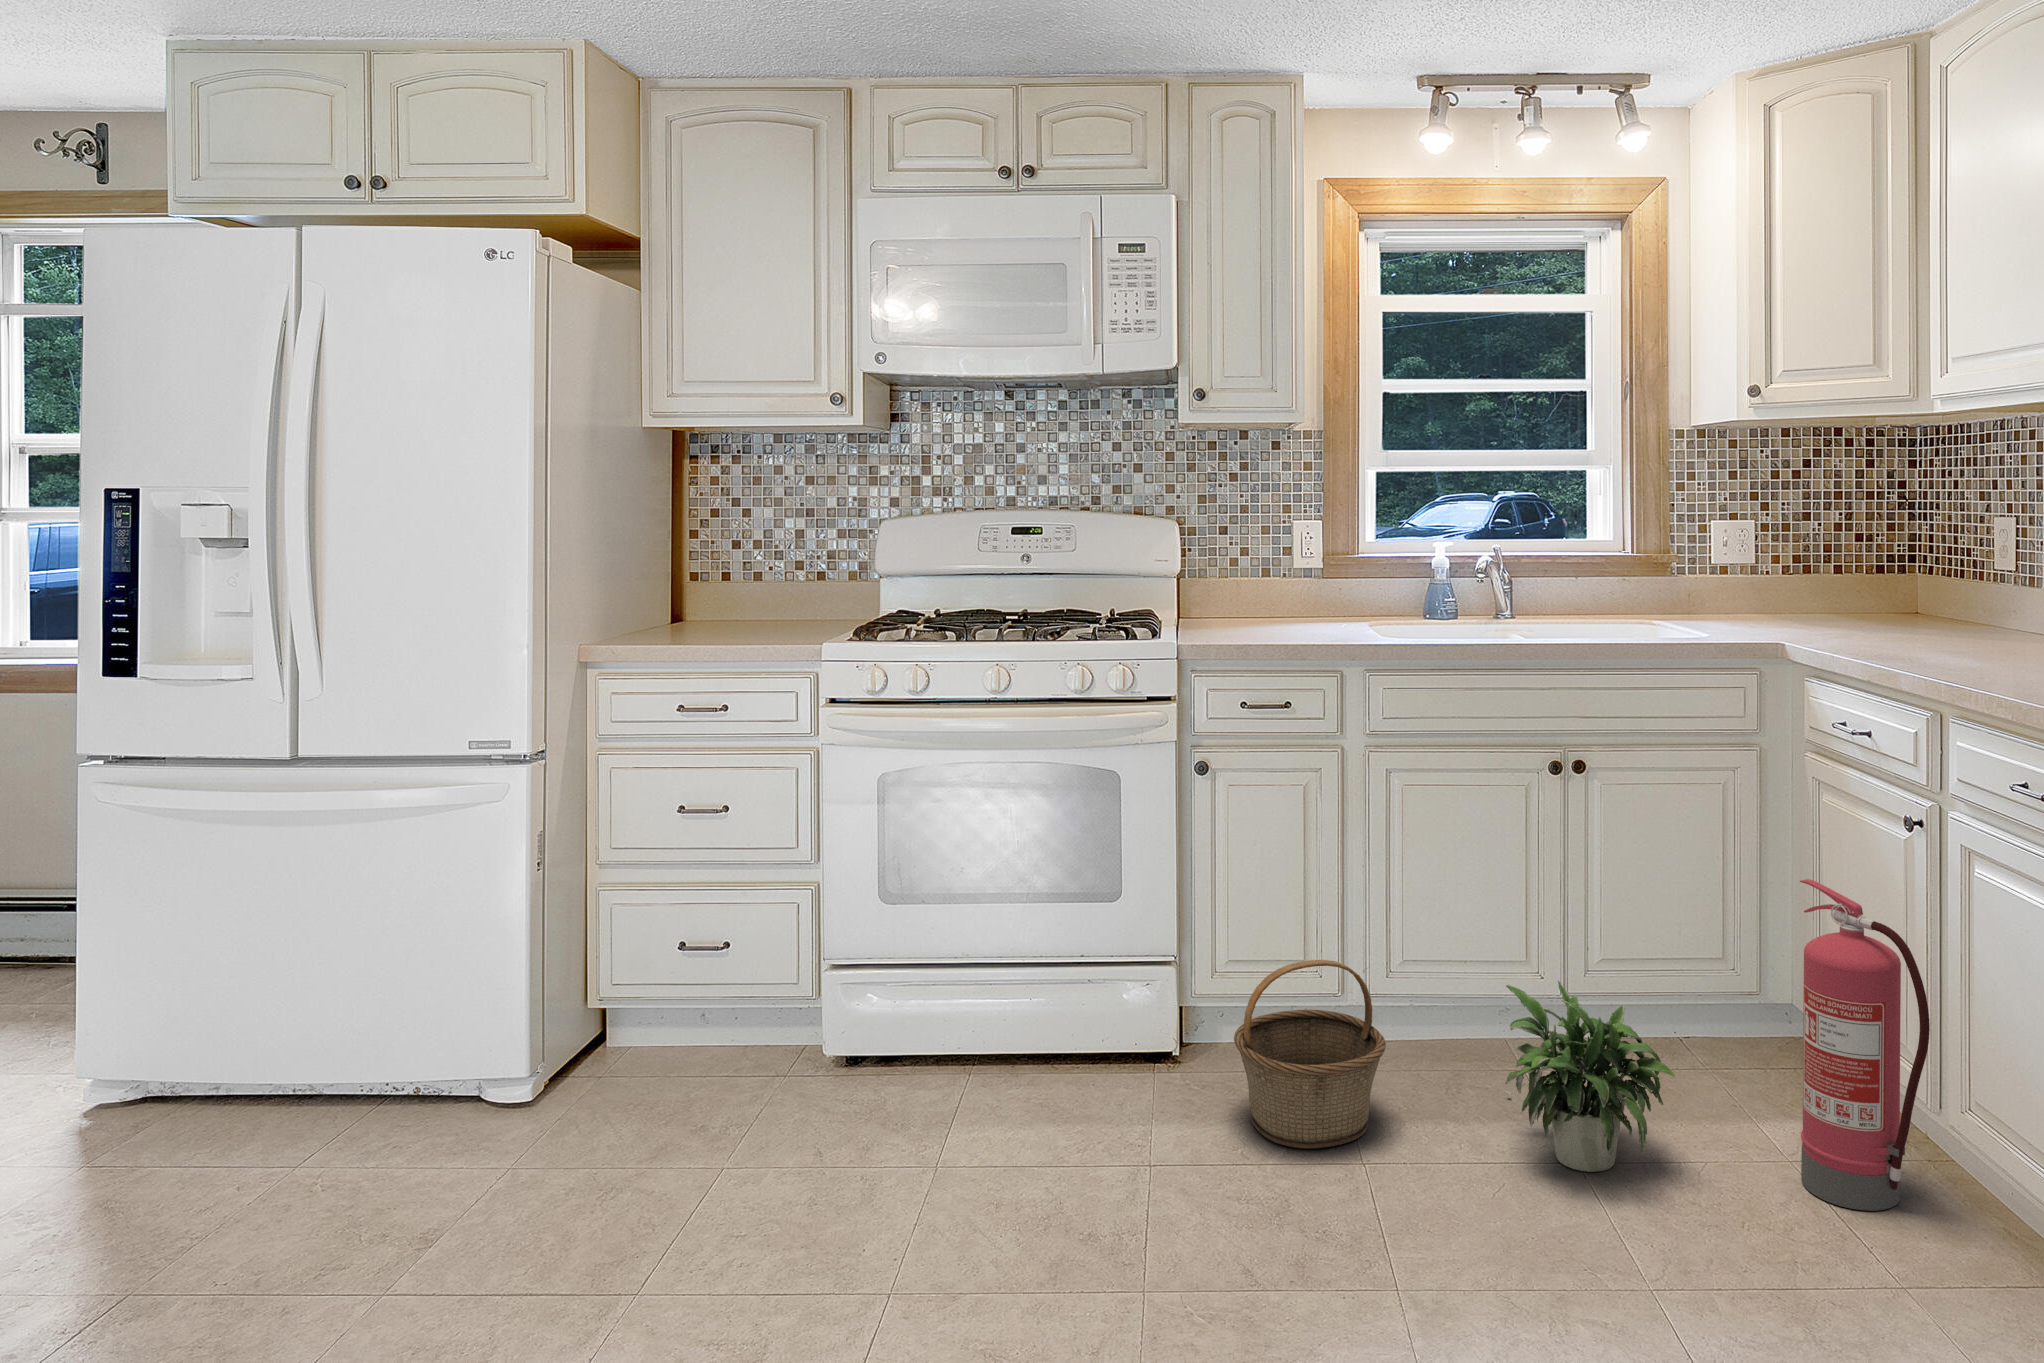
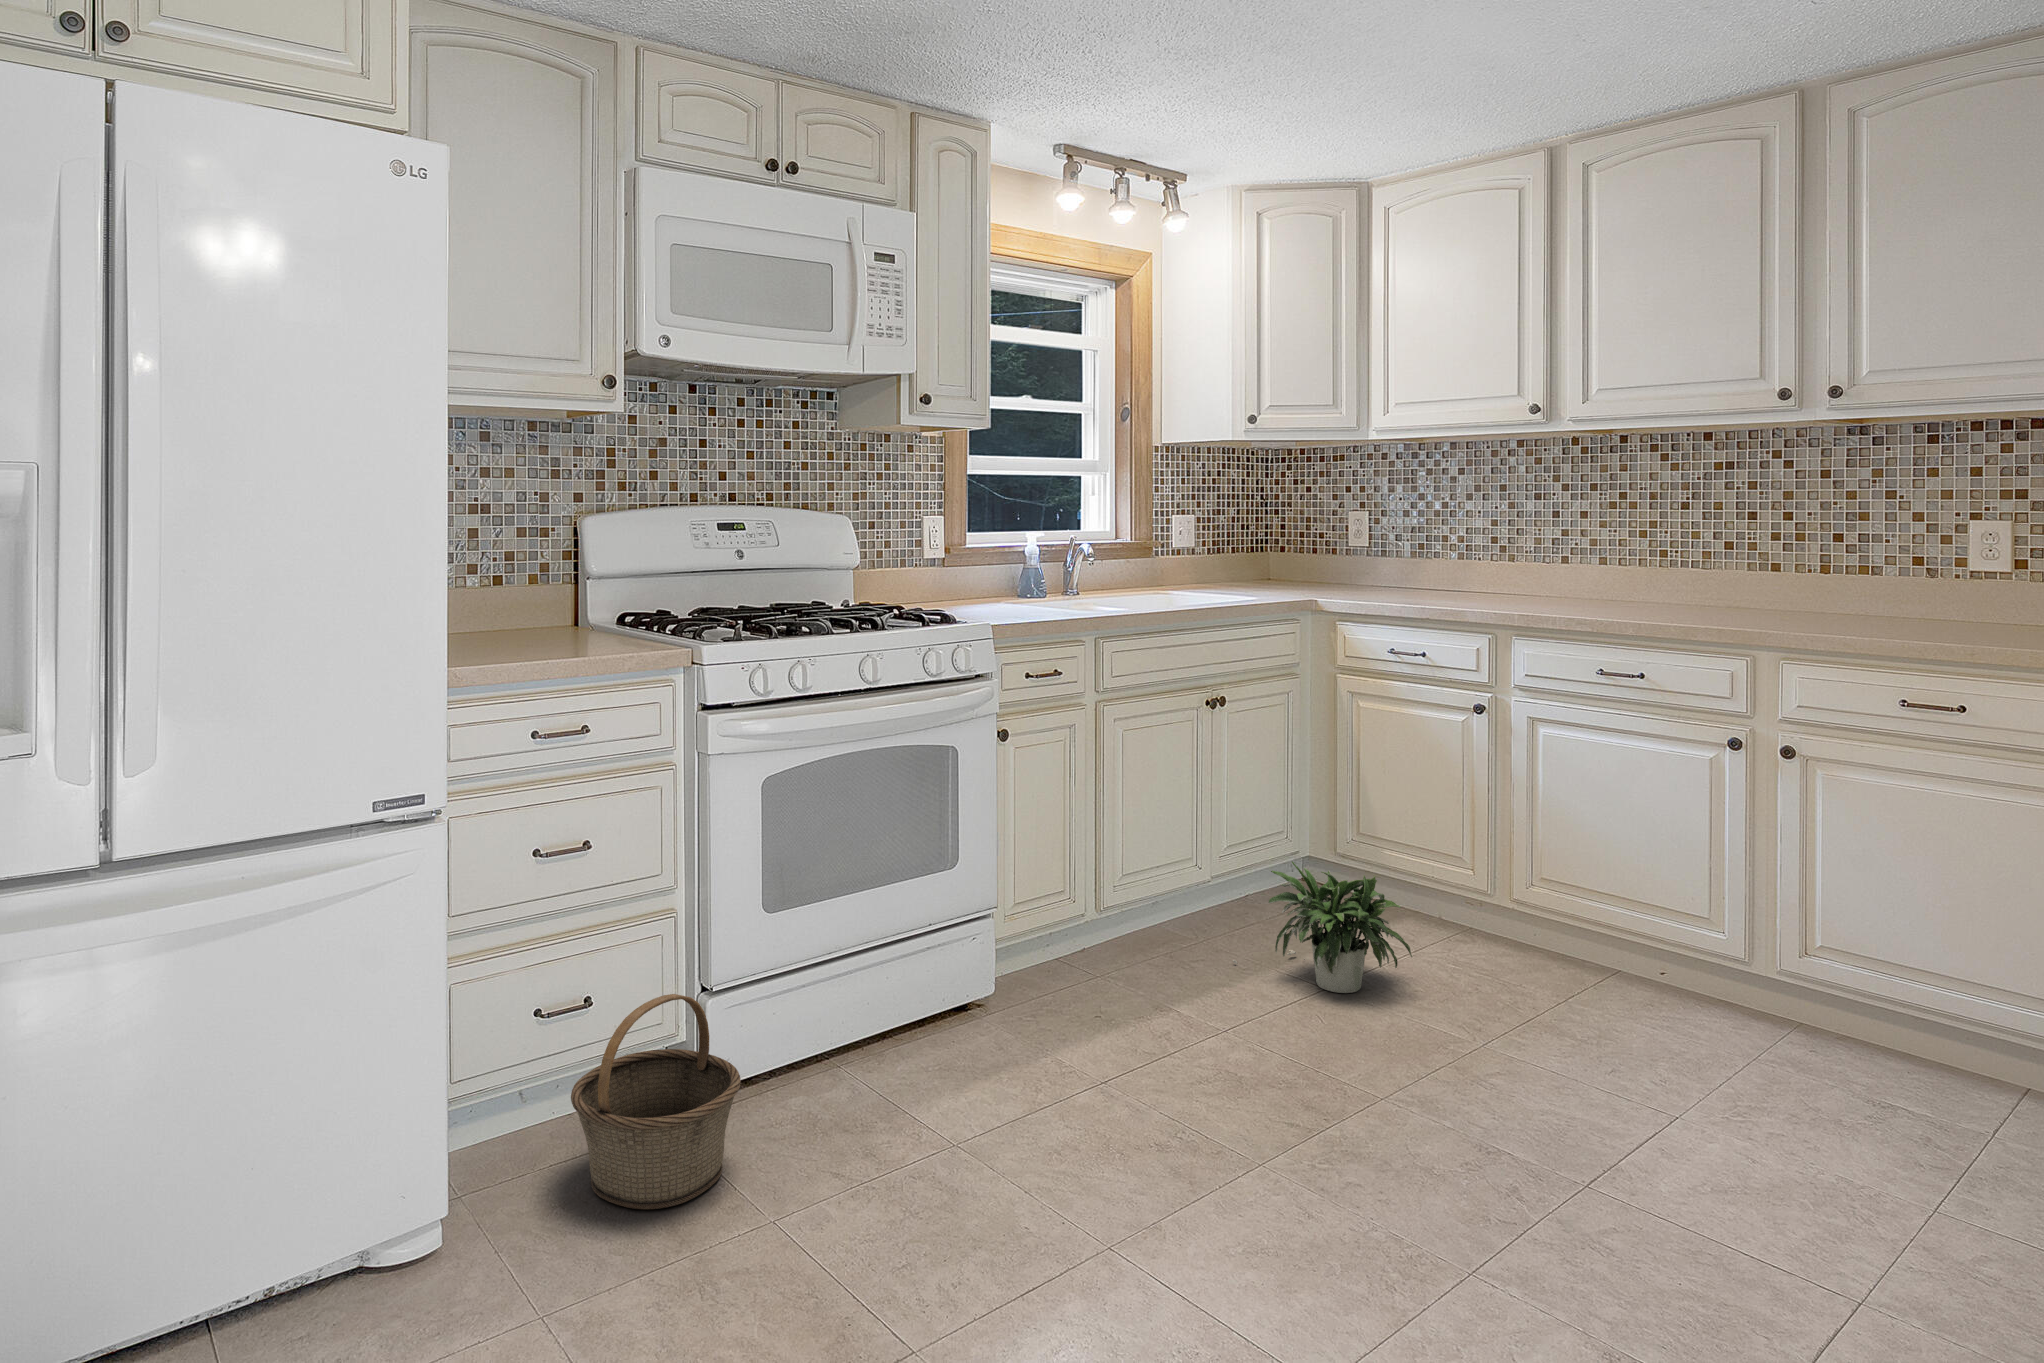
fire extinguisher: present [1800,879,1930,1211] -> none [1432,757,1535,969]
basket: present [1234,960,1386,1149] -> present [571,994,741,1209]

